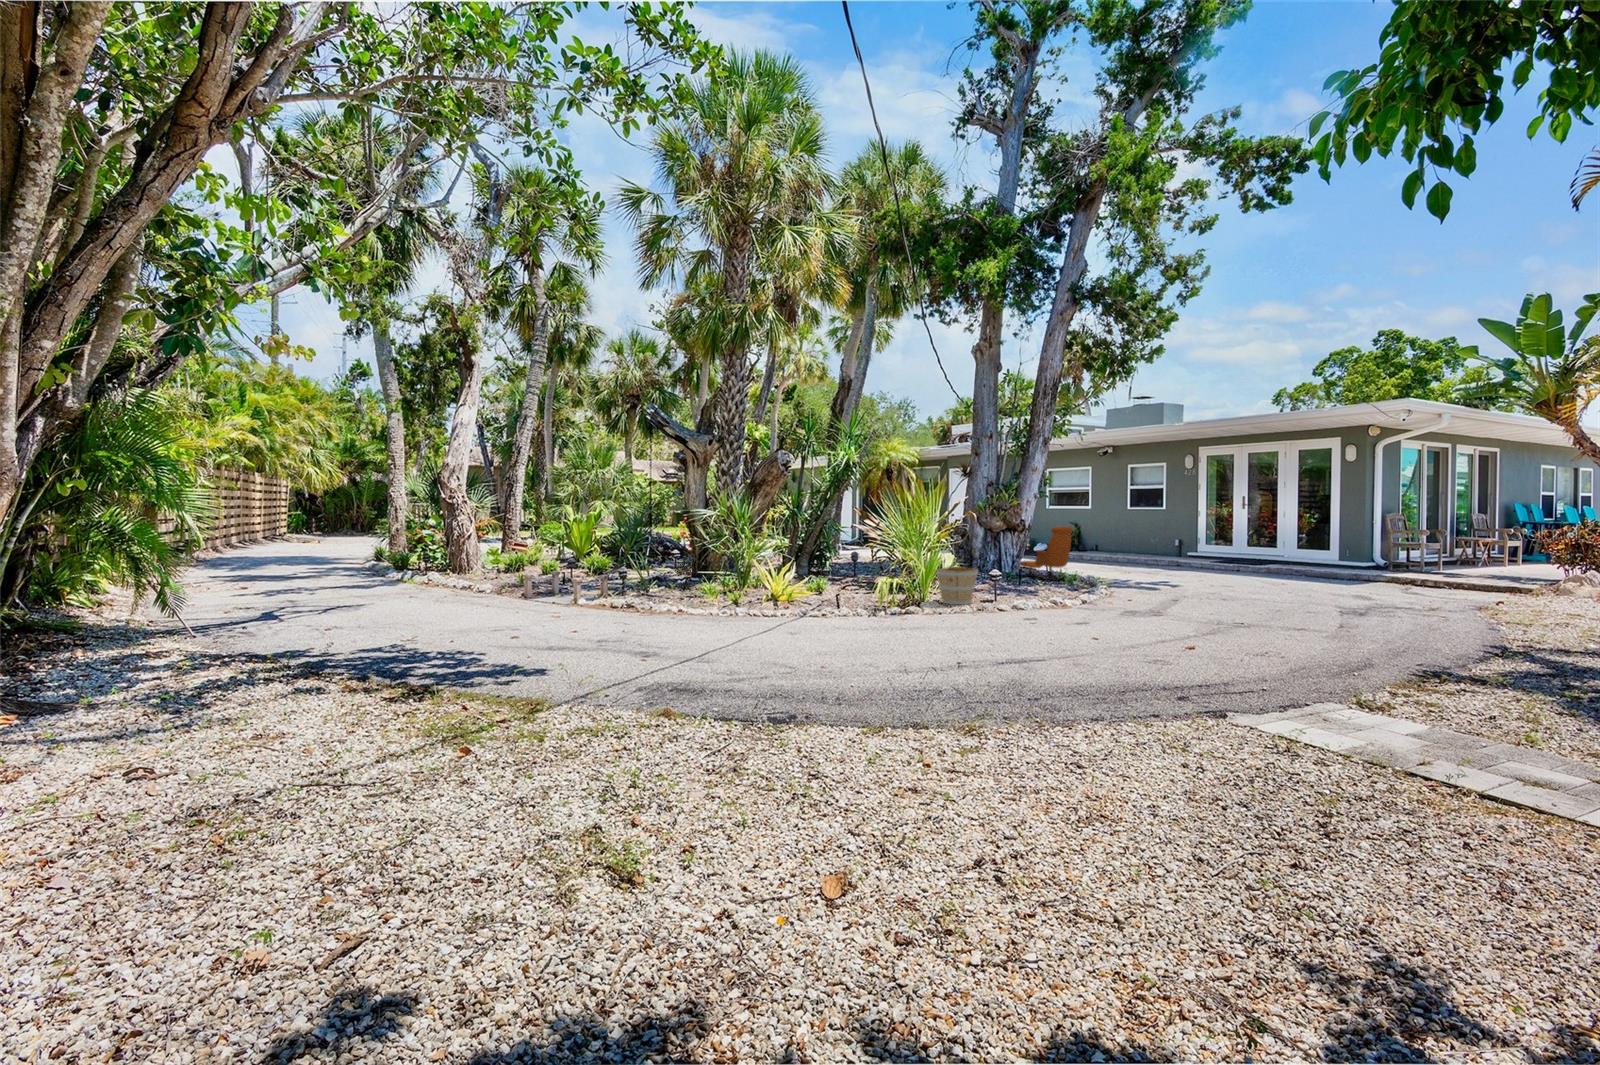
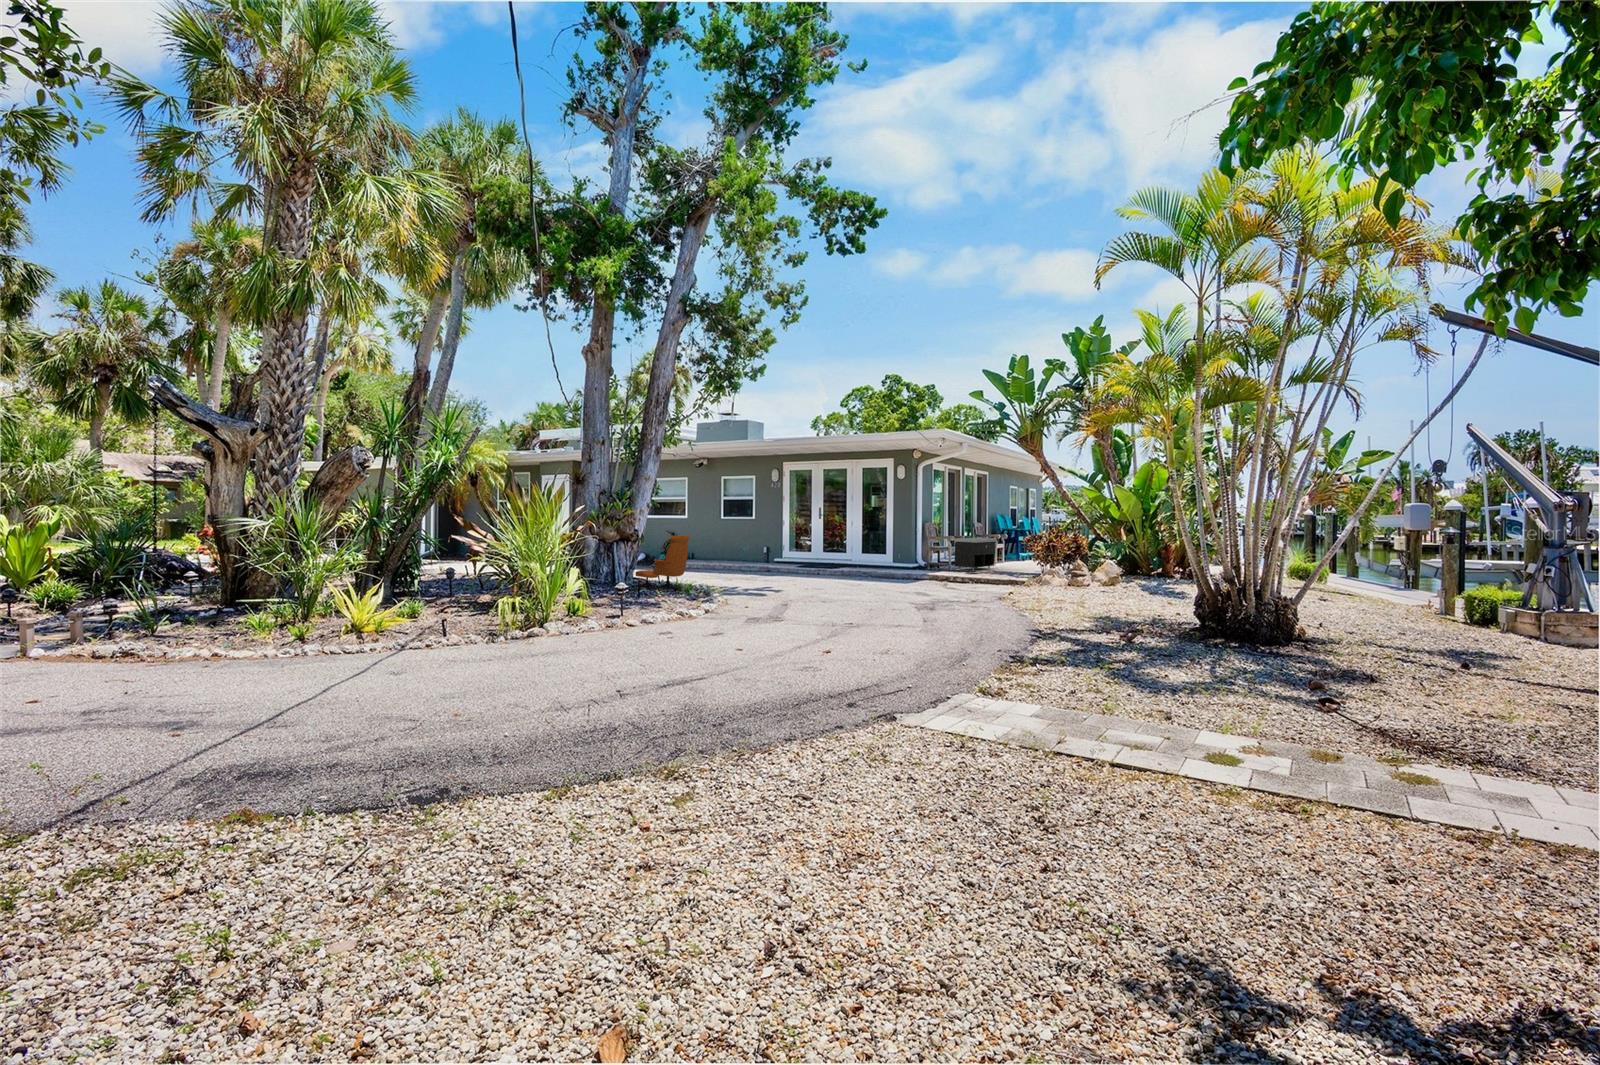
storage bench: none [1434,534,1506,576] -> present [955,538,996,571]
wooden bucket: present [936,566,978,605] -> none [561,581,608,623]

